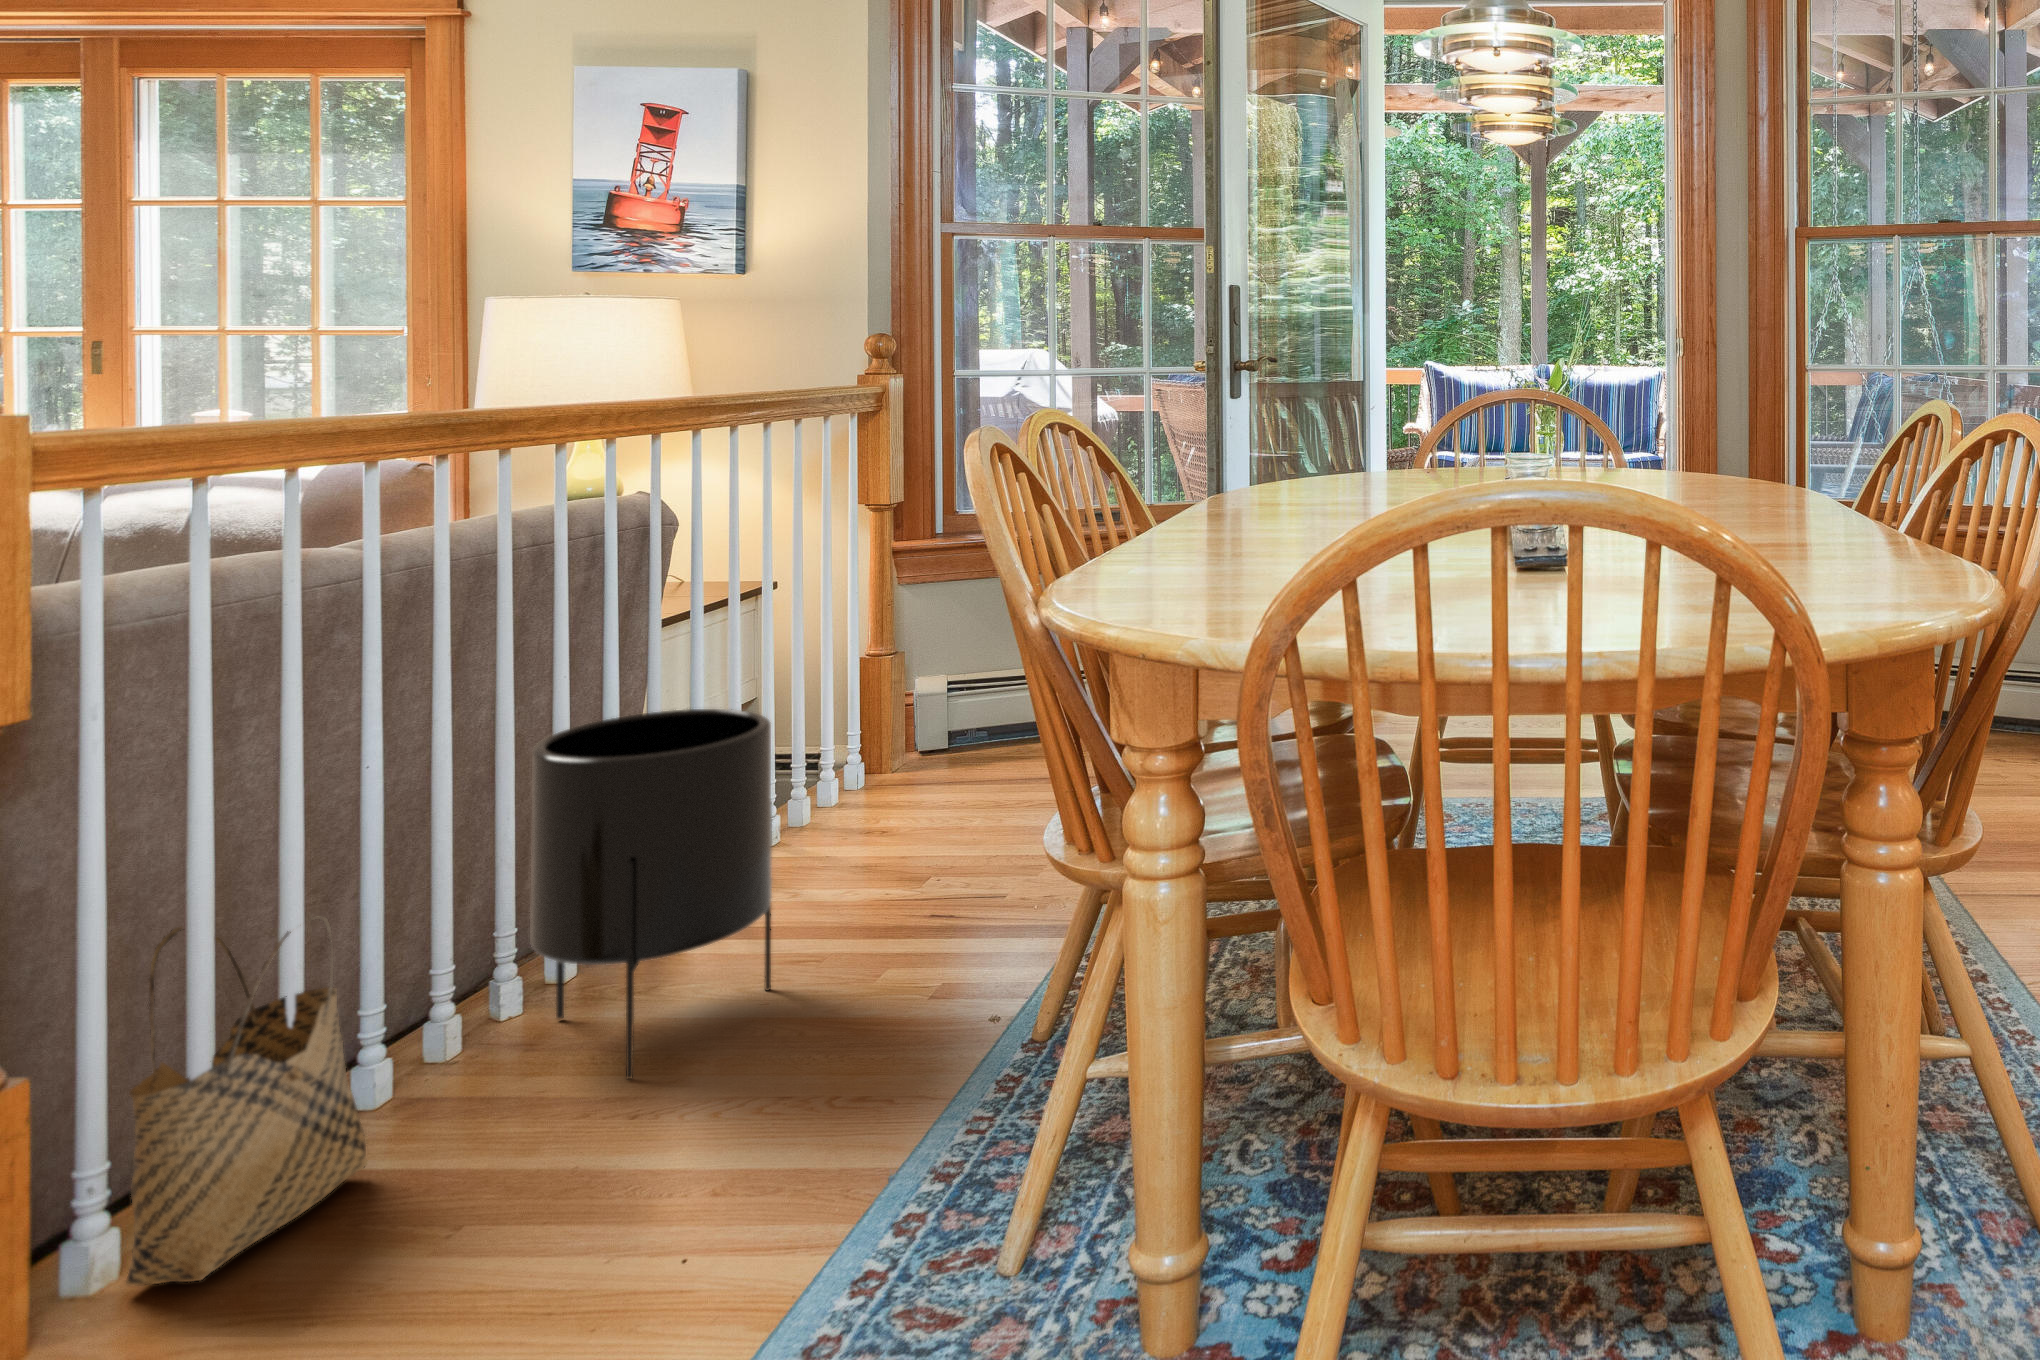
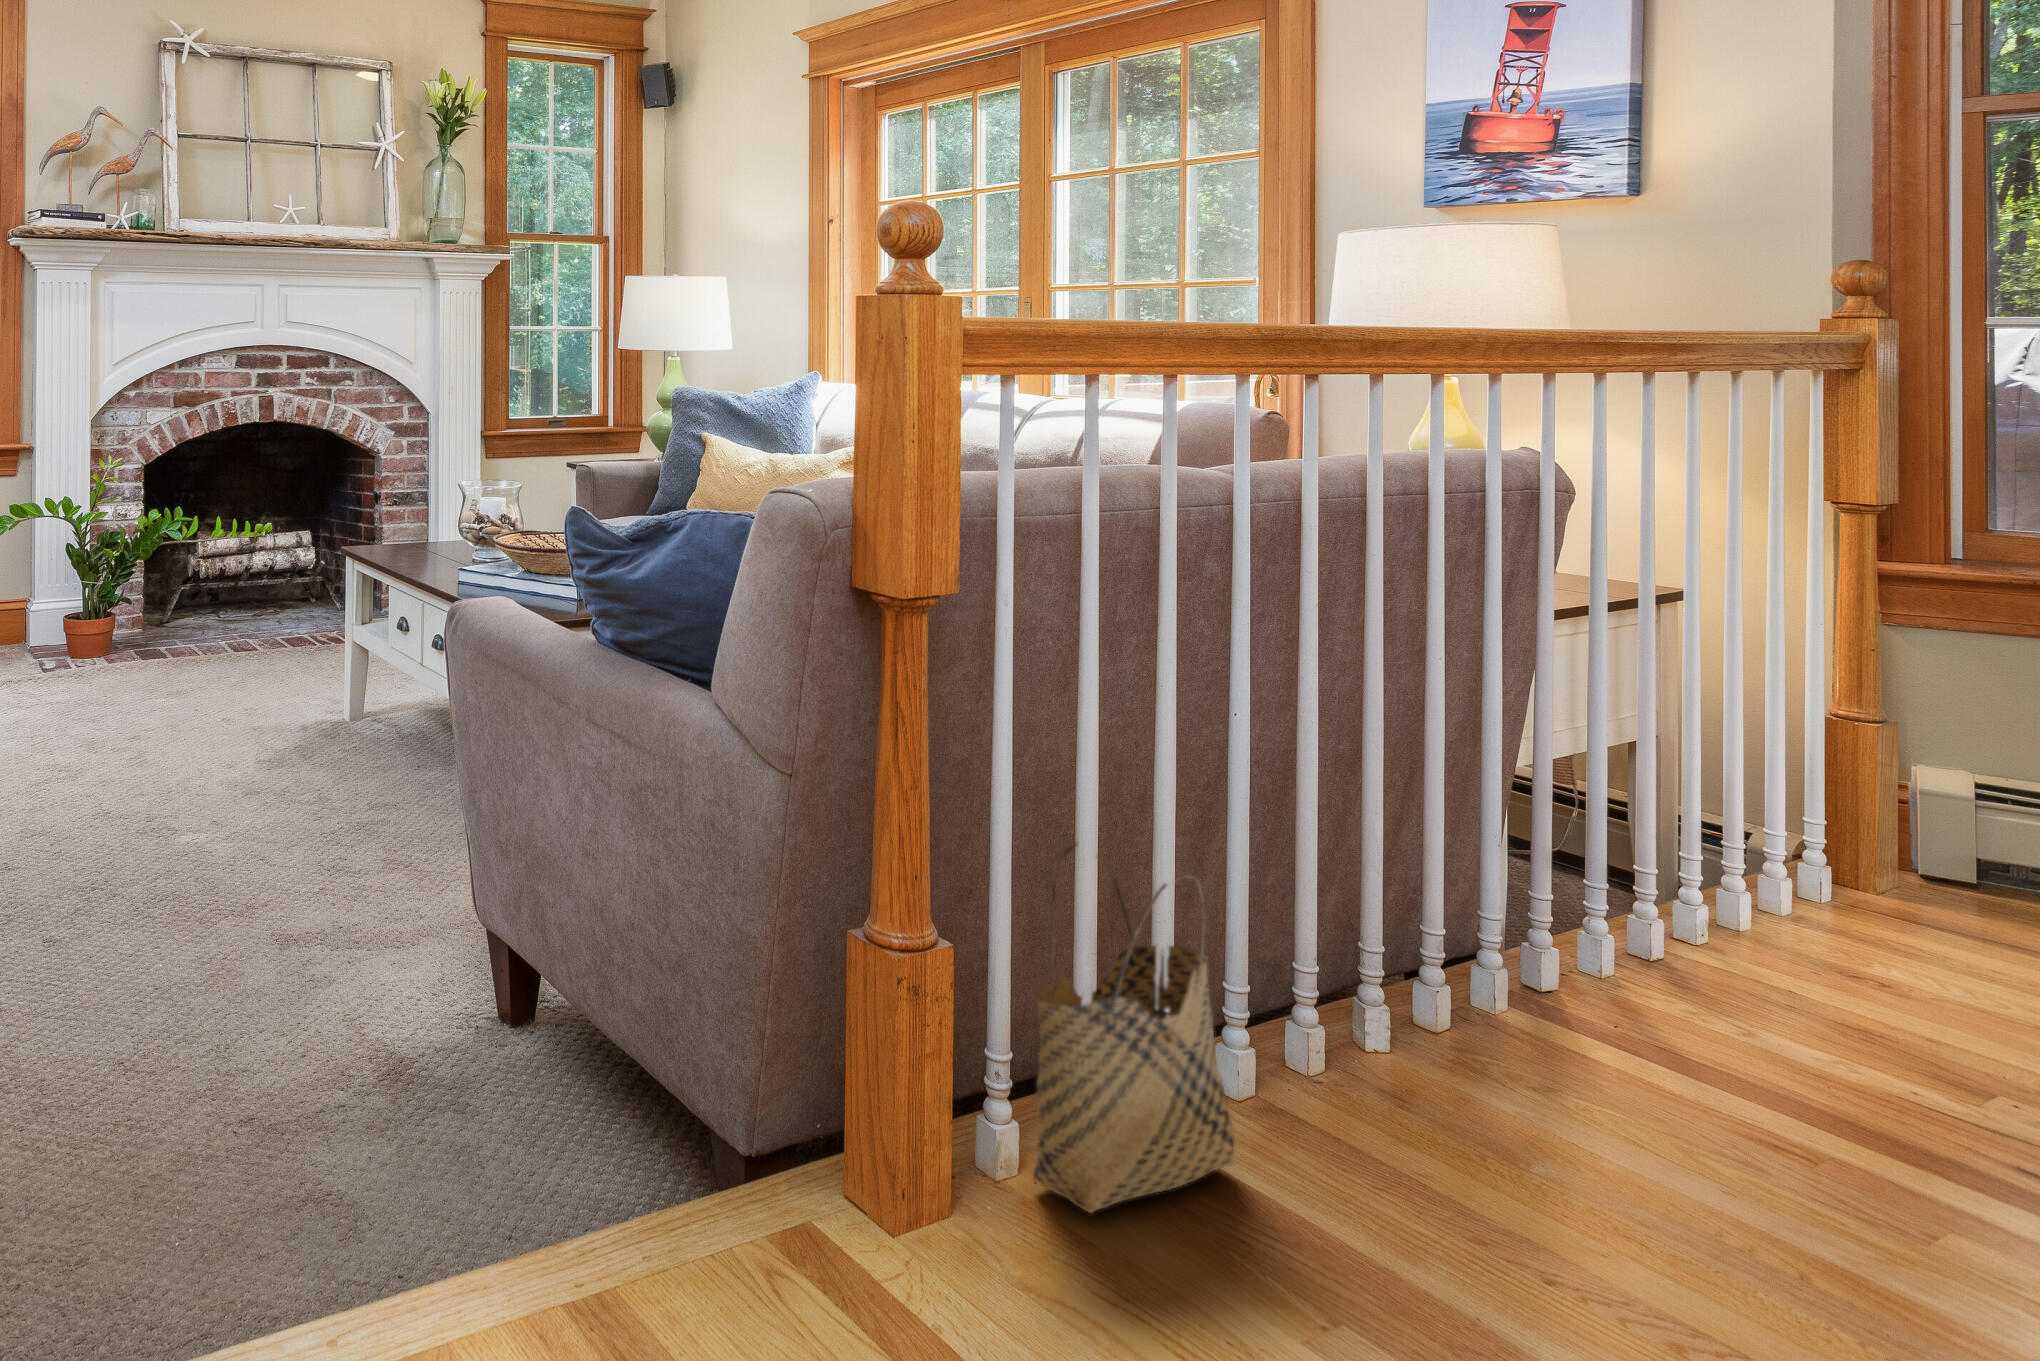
planter: present [530,709,772,1079] -> none [1401,729,1731,1205]

